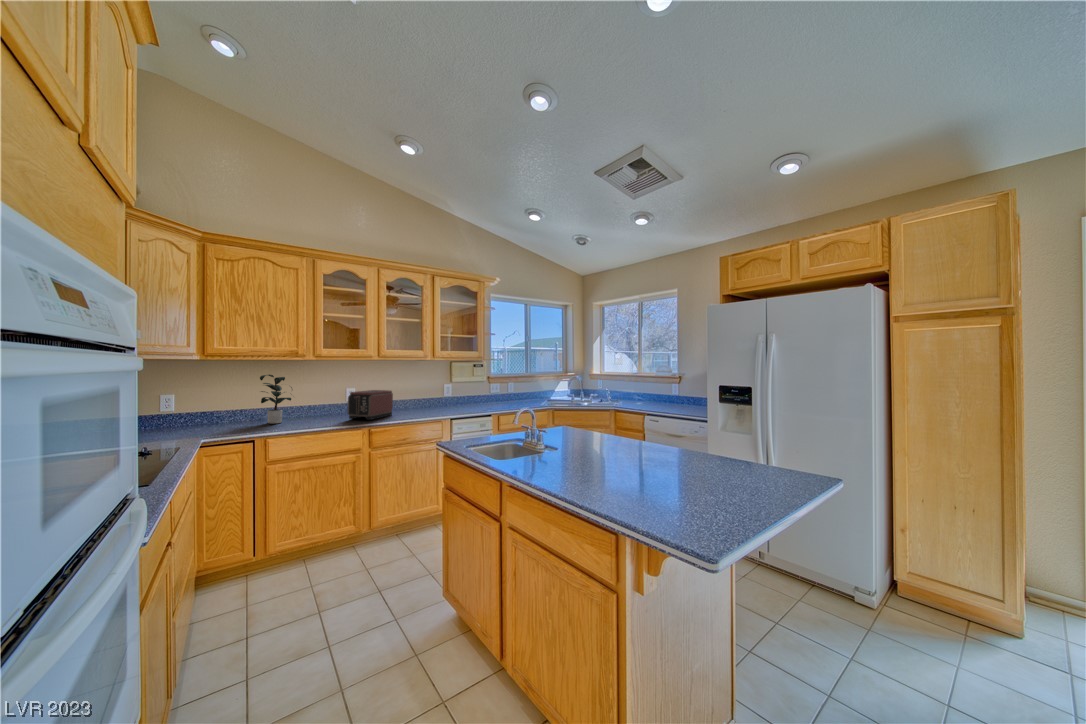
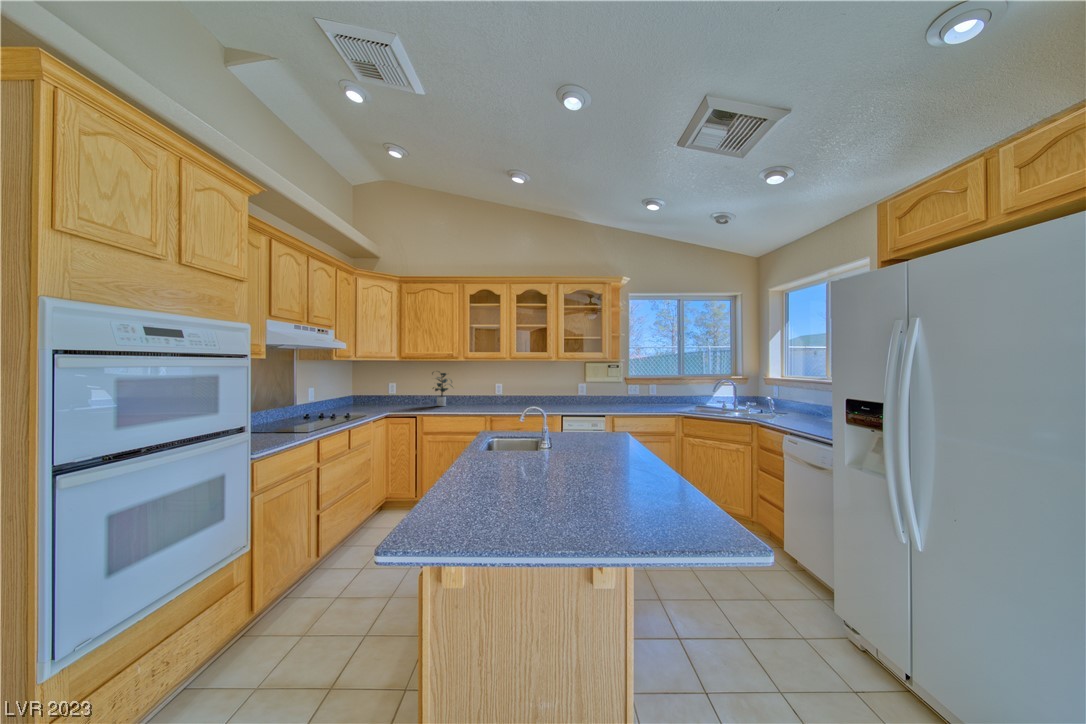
toaster: present [347,390,393,420] -> none [484,385,521,409]

